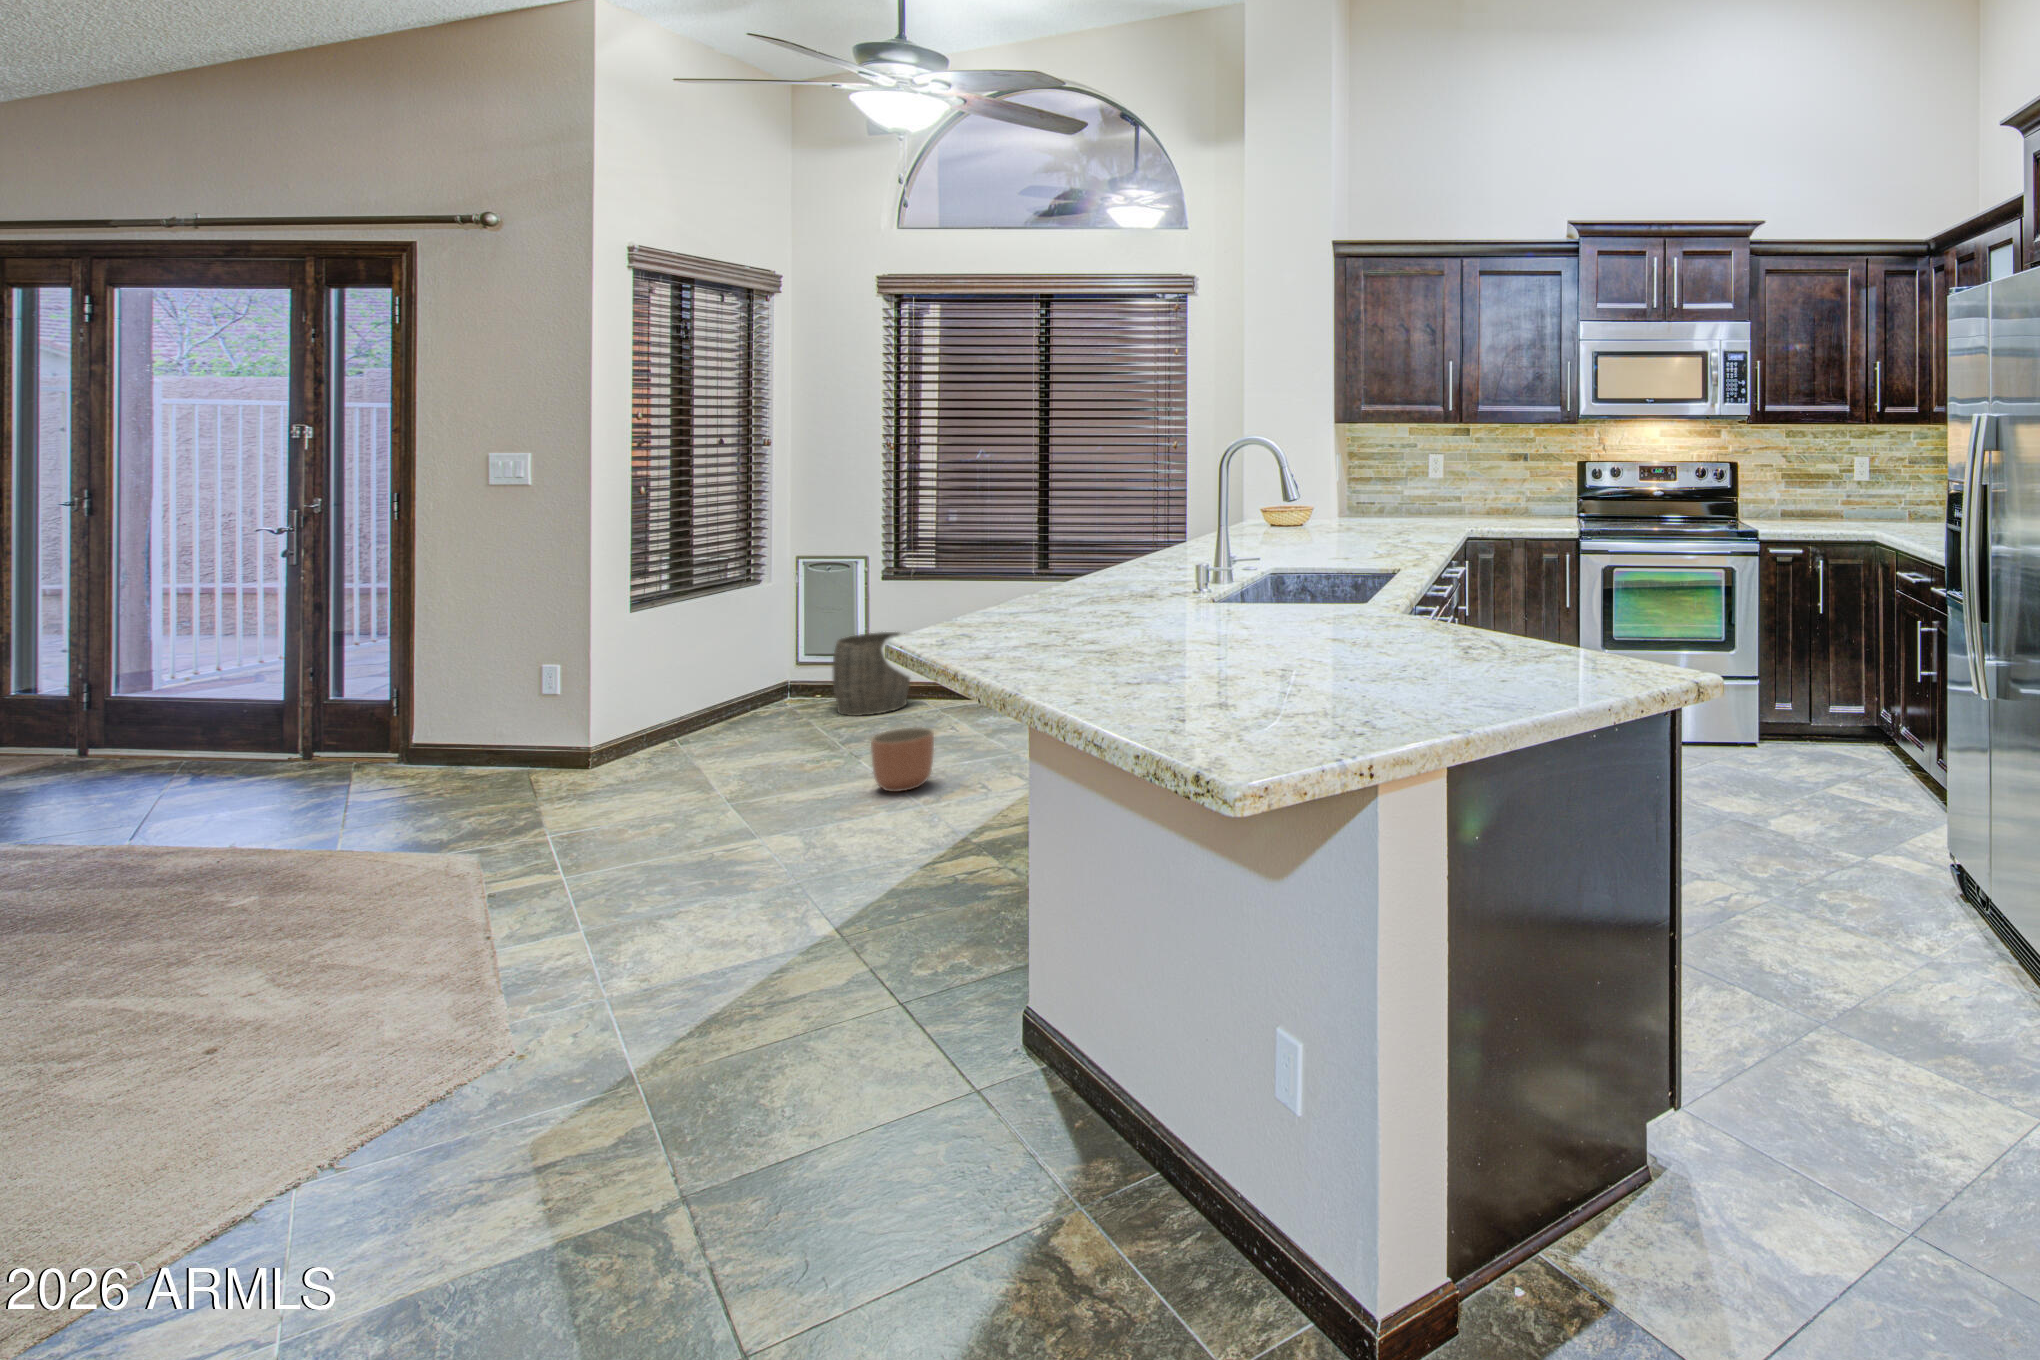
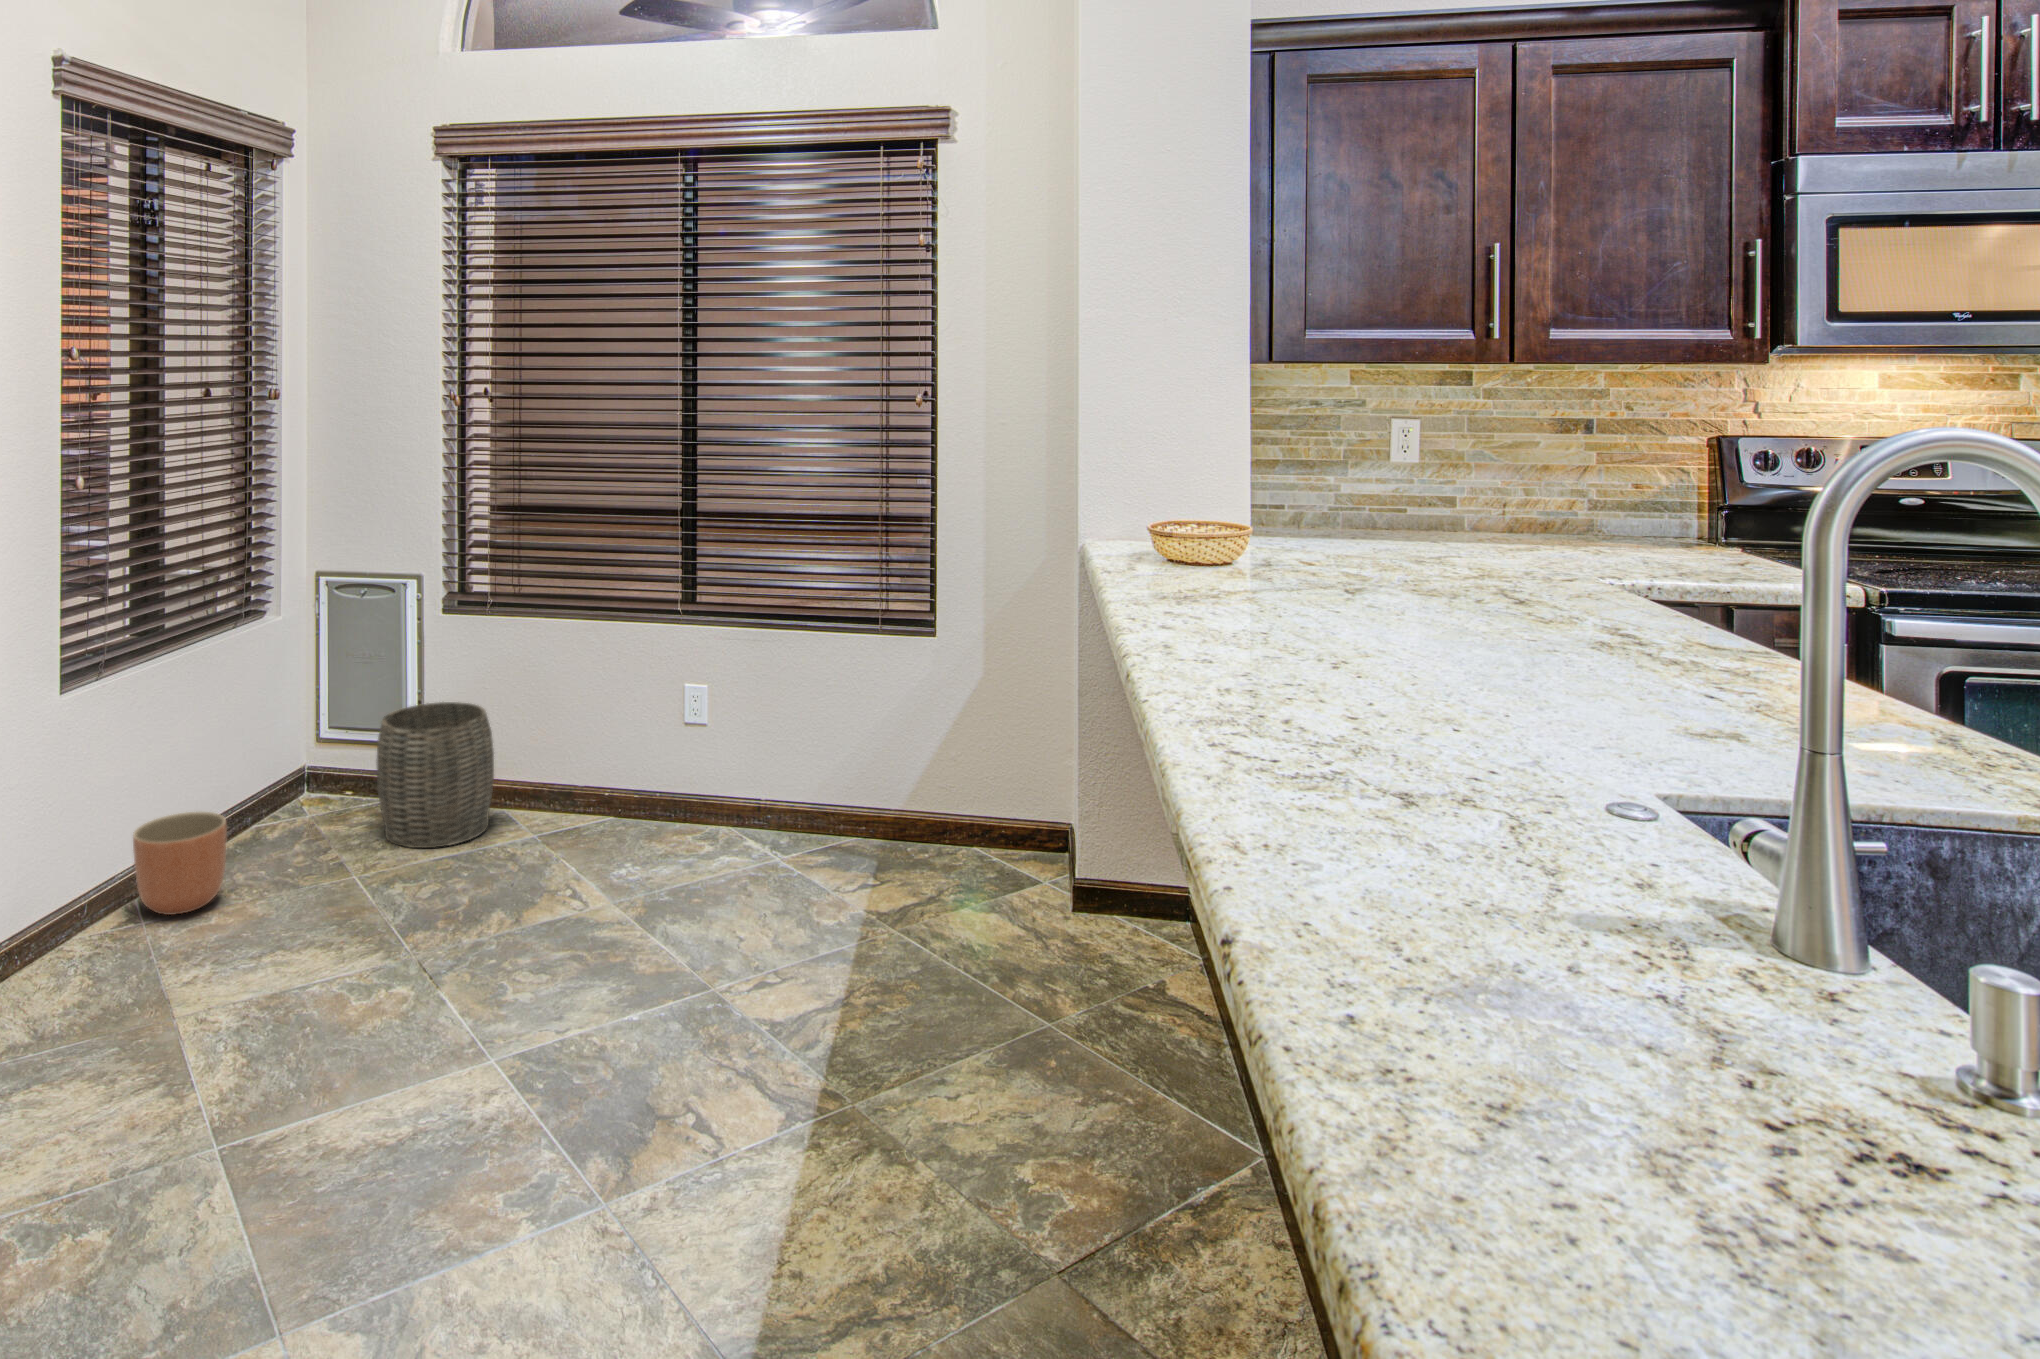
planter: present [871,727,934,792] -> present [133,812,227,915]

